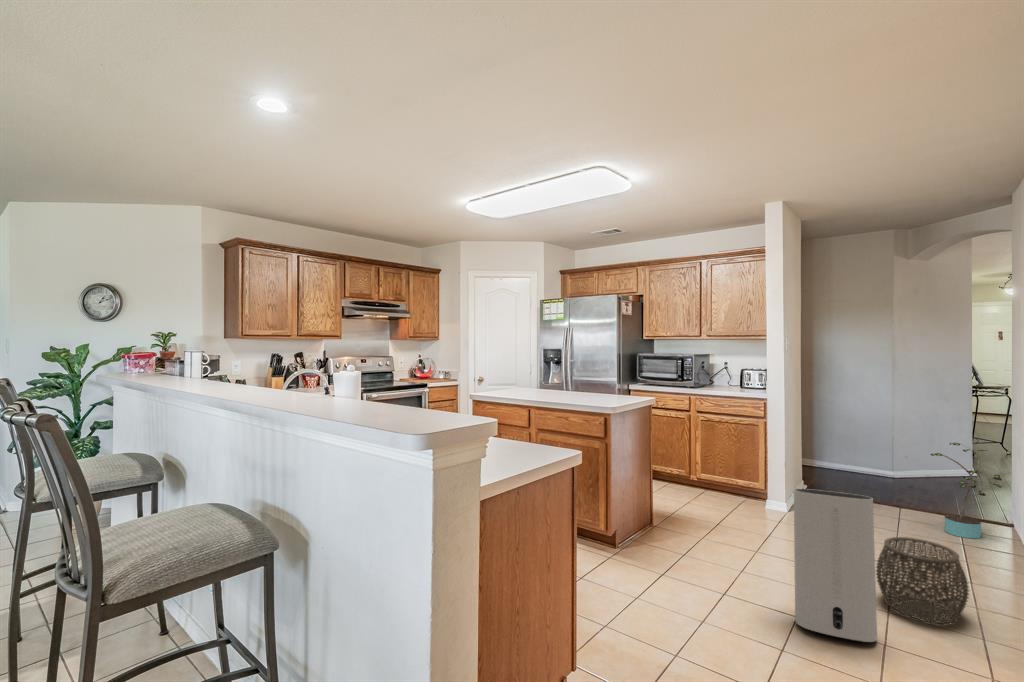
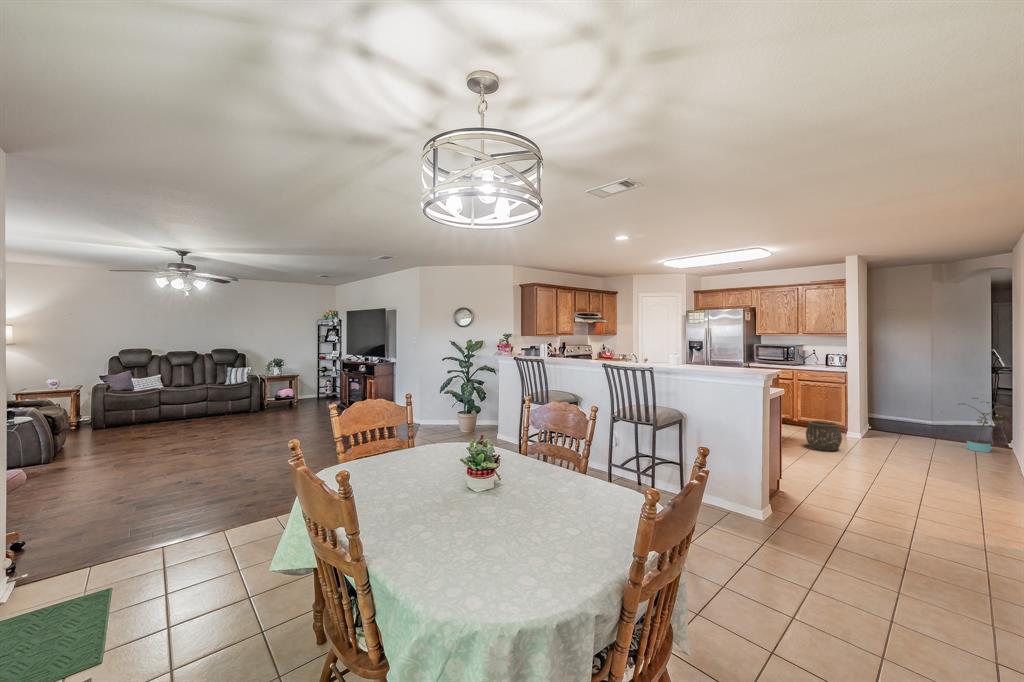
air purifier: present [794,489,877,642] -> none [875,412,920,480]
woven basket: present [876,537,969,624] -> present [806,421,842,451]

